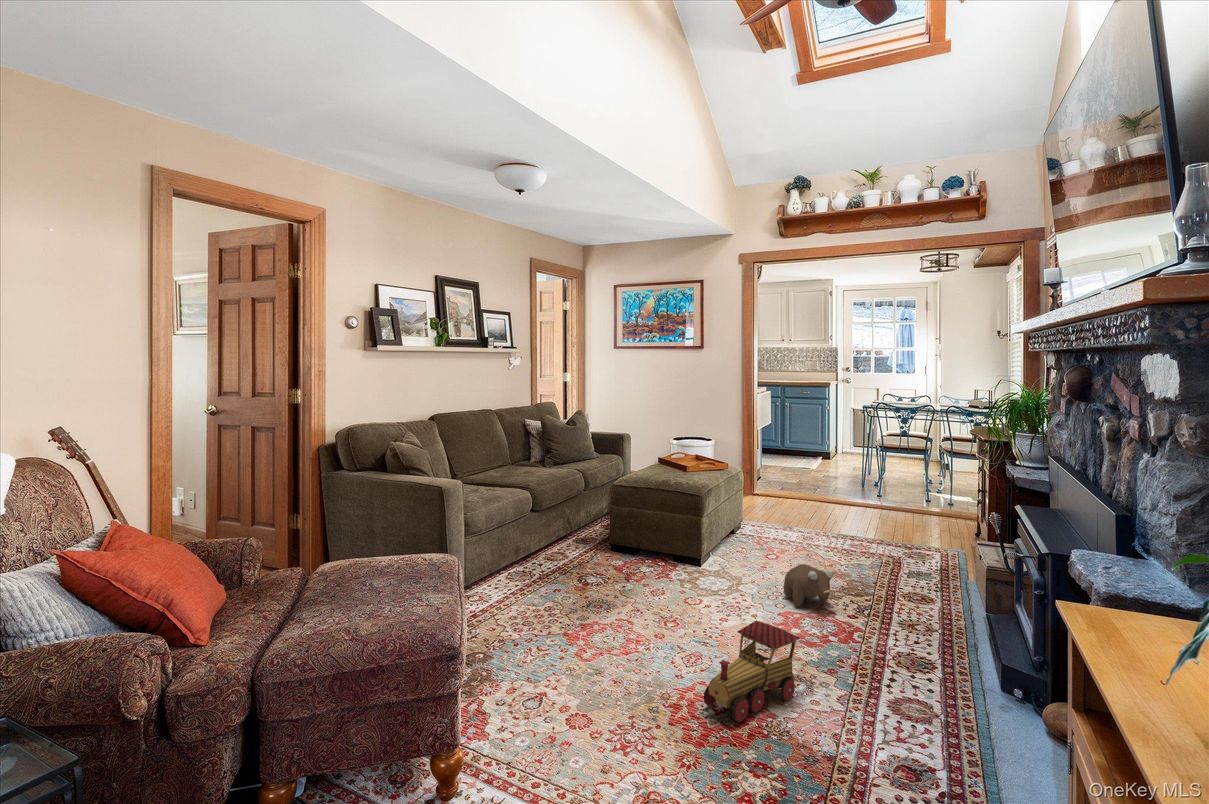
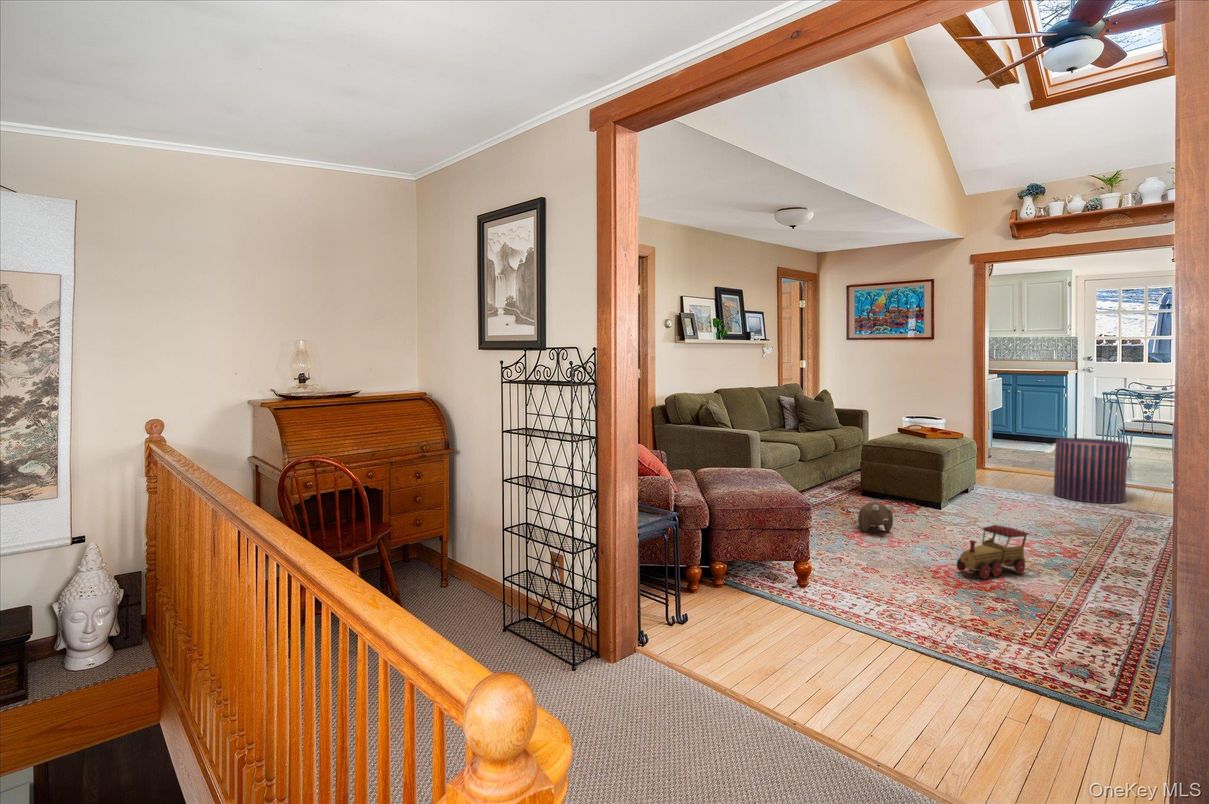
pouf: none [823,464,893,541] -> present [1054,438,1128,504]
plush toy: present [784,564,834,607] -> present [858,502,893,532]

